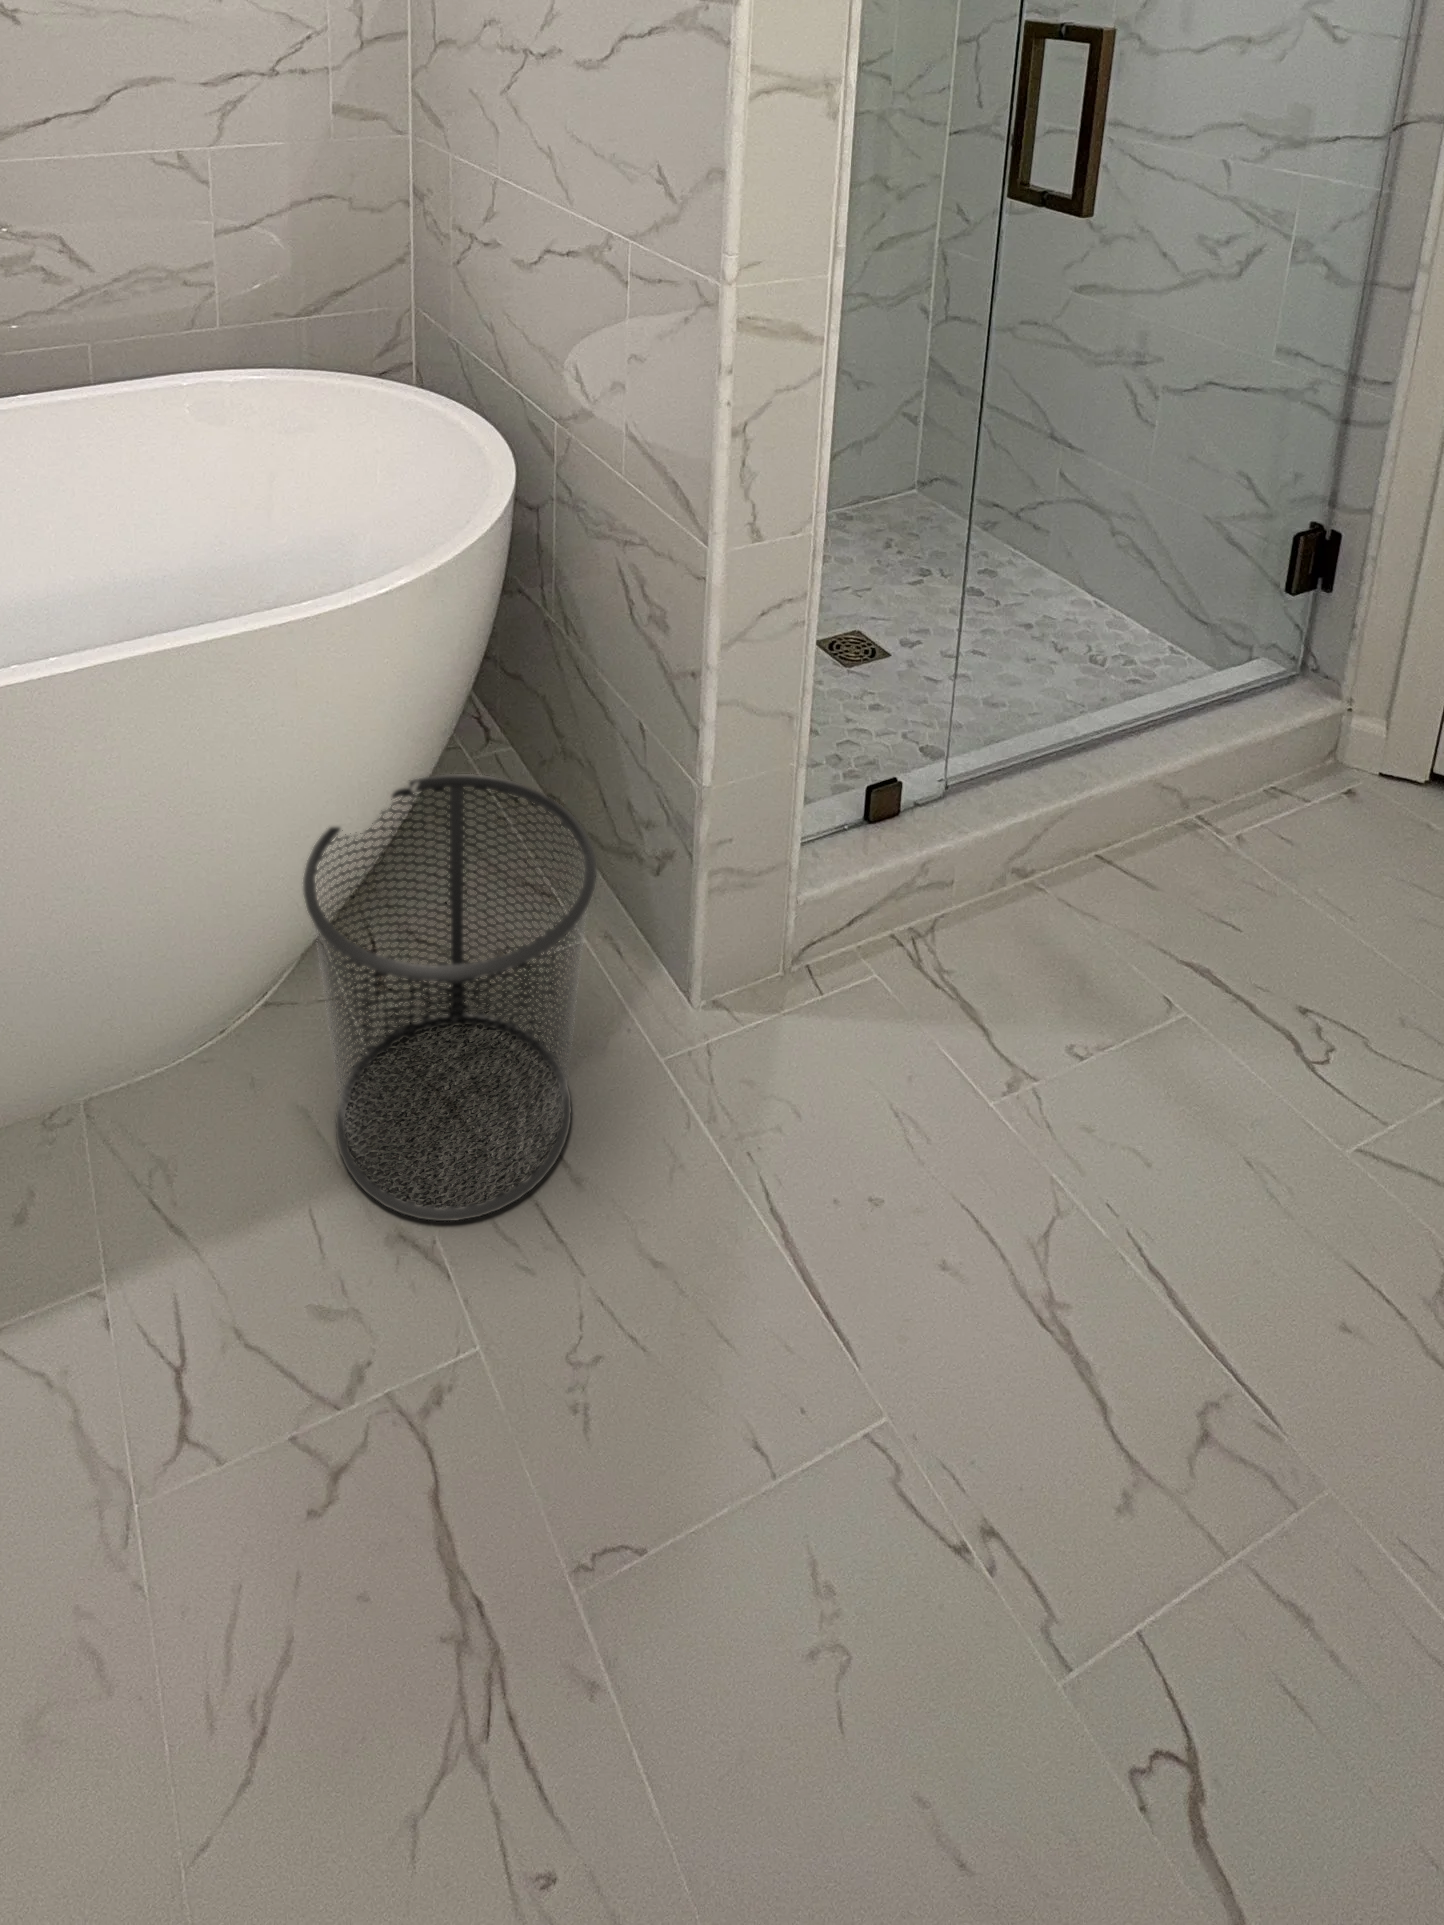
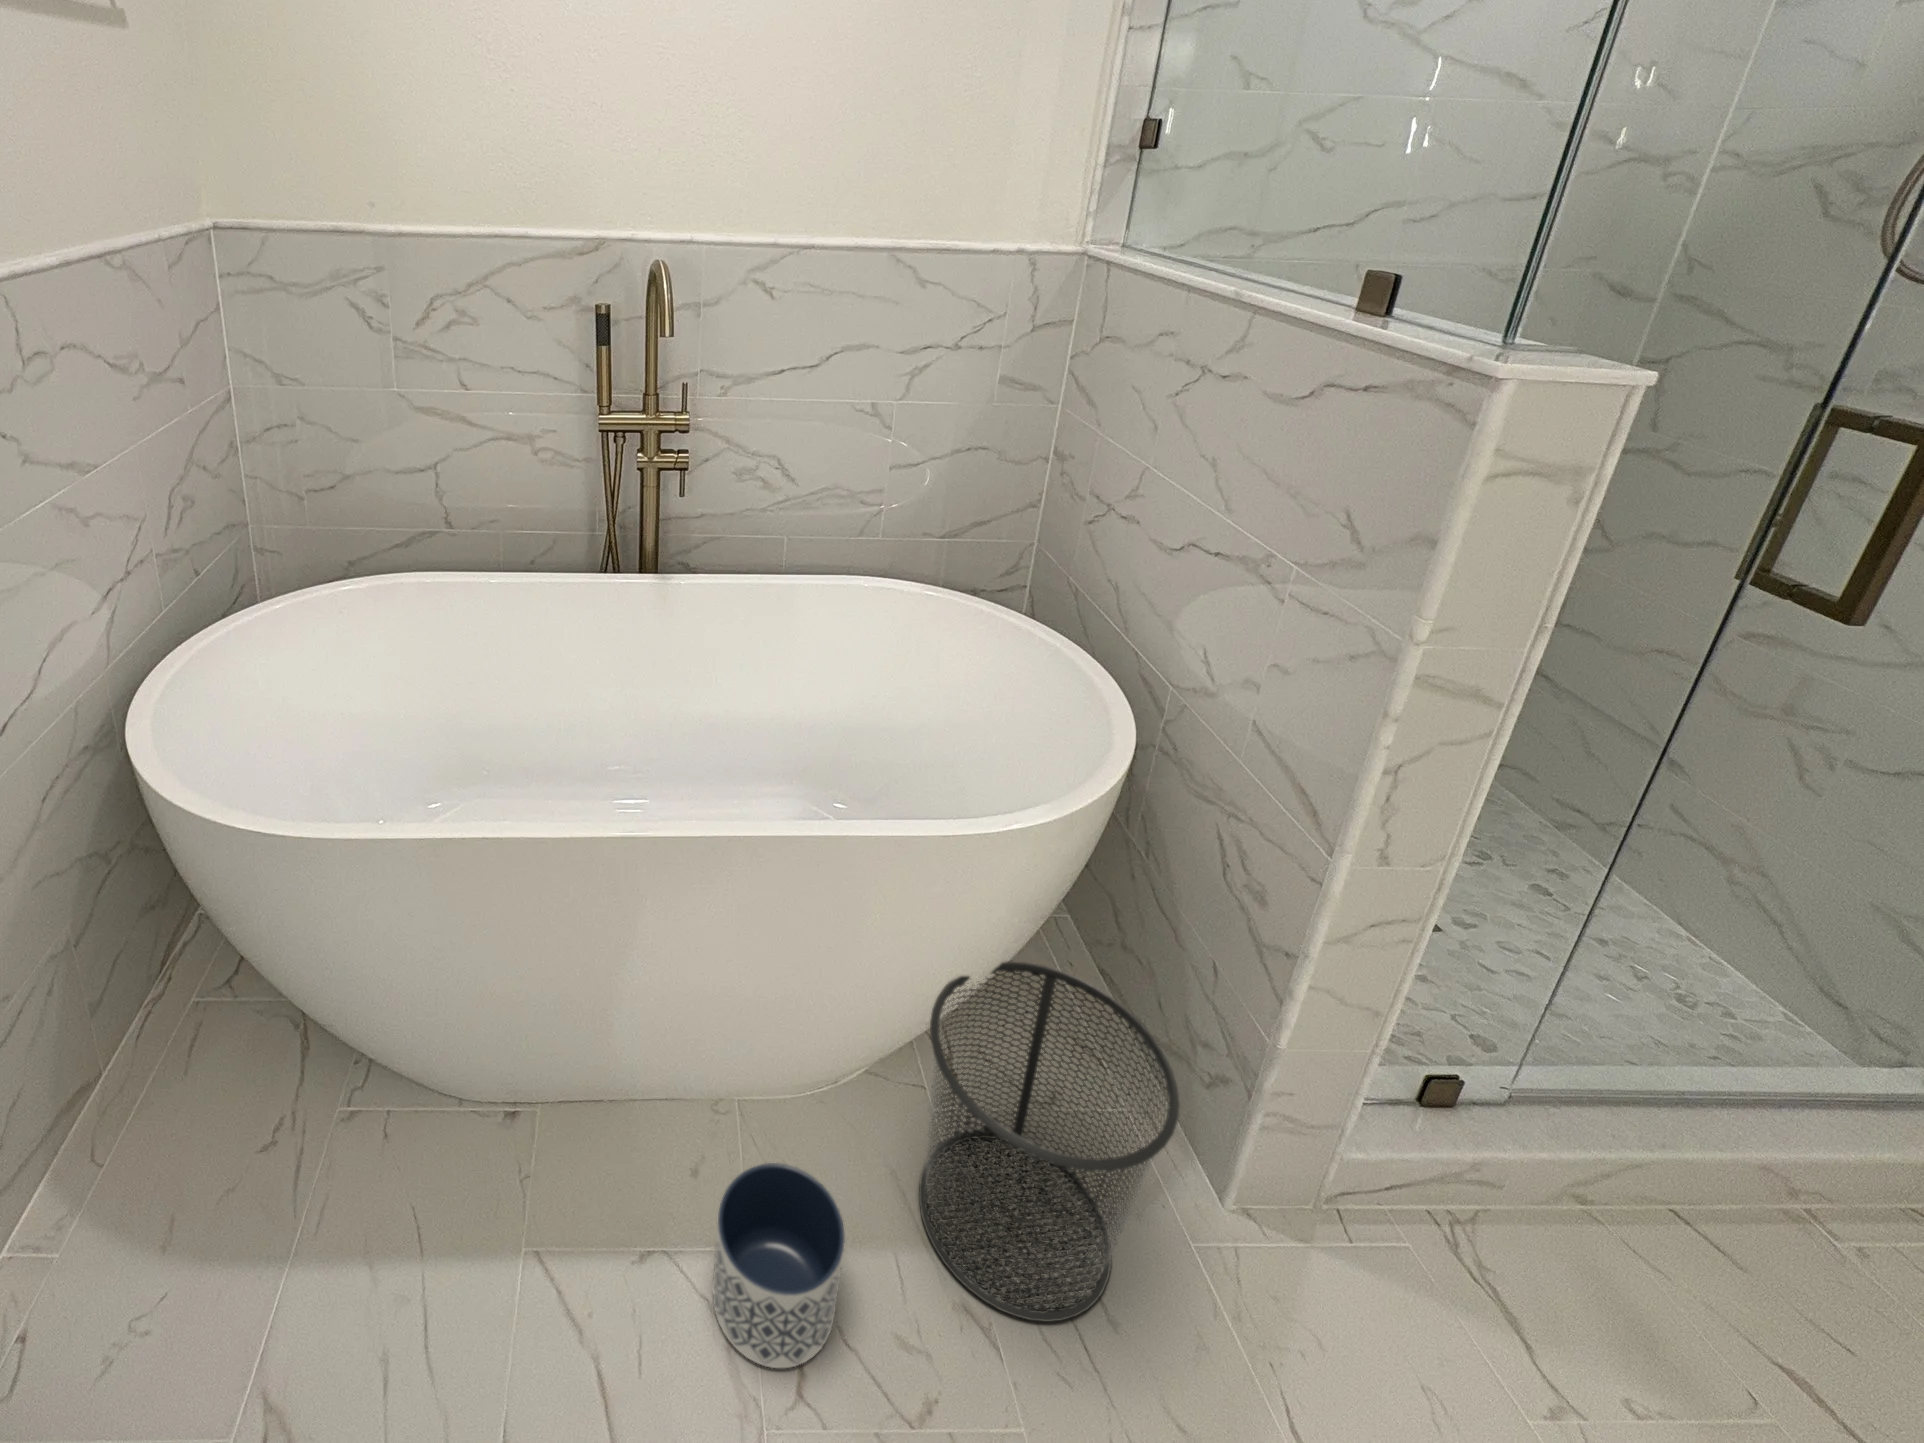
planter: none [29,1136,224,1427] -> present [712,1163,845,1368]

